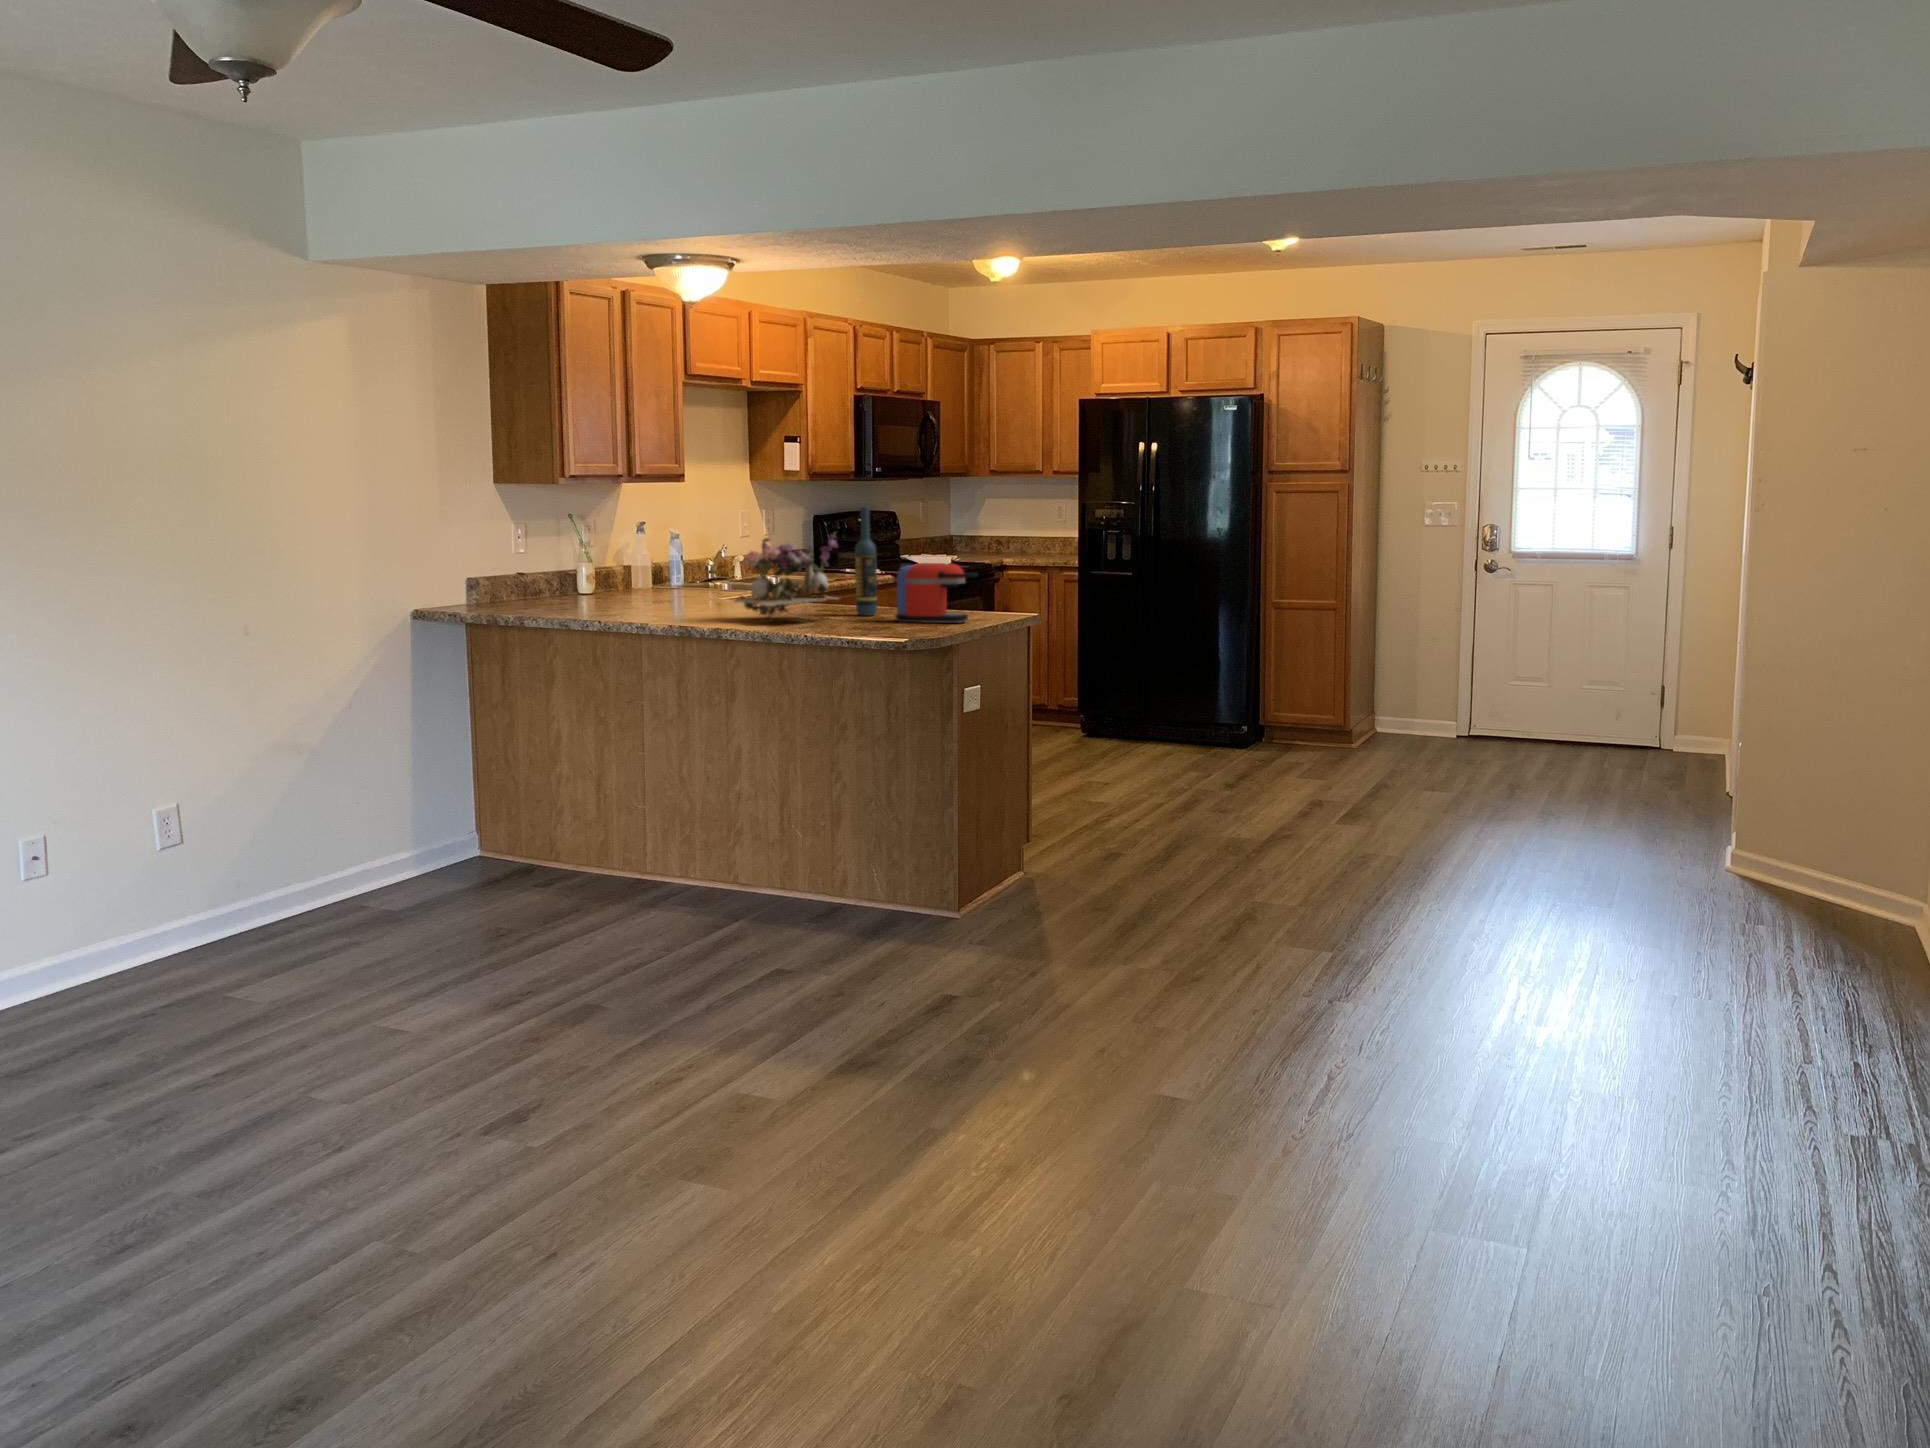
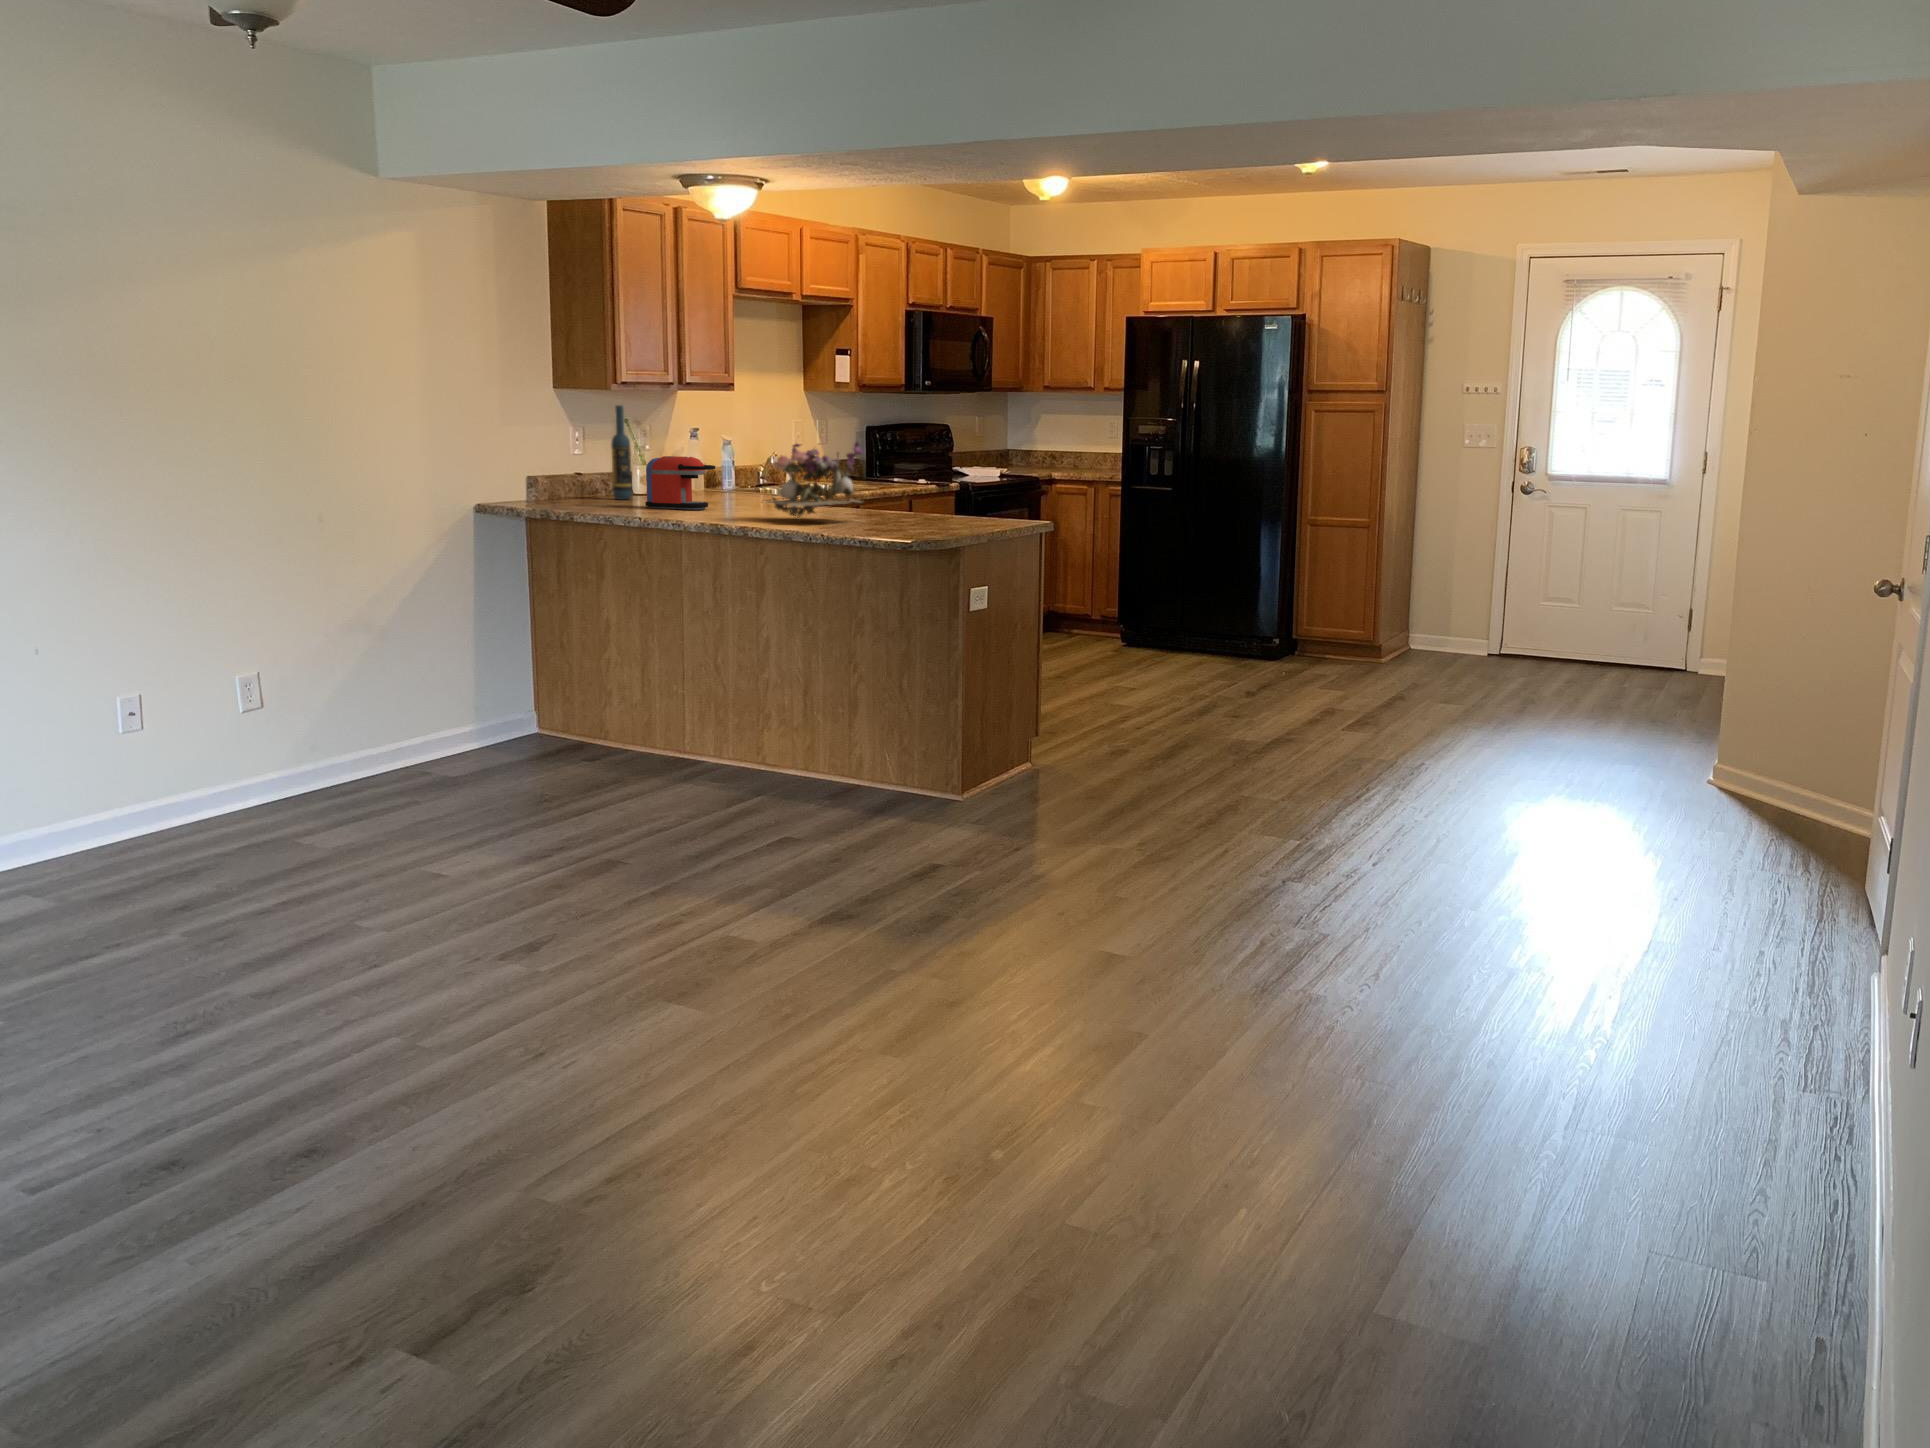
wine bottle: present [855,507,877,616] -> present [611,405,632,500]
coffee maker: present [895,563,978,623] -> present [645,456,715,510]

